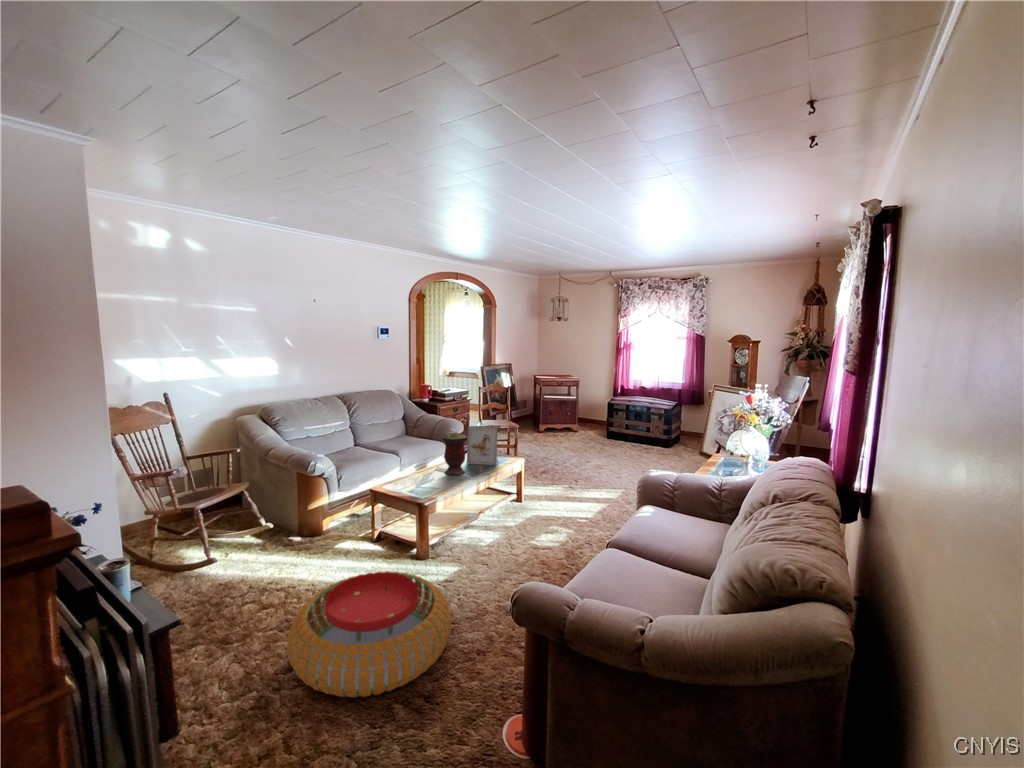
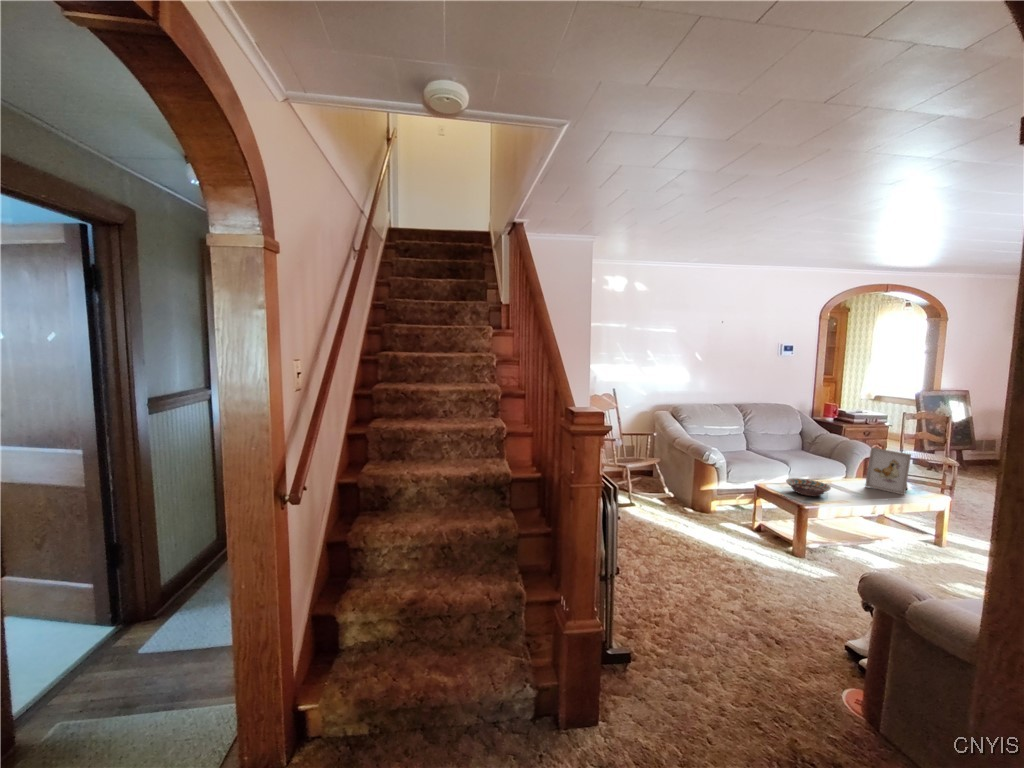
vase: present [442,432,468,475] -> none [835,451,868,494]
decorative bowl: none [401,470,443,490] -> present [786,478,831,496]
pouf: present [287,571,451,697] -> none [677,539,813,626]

